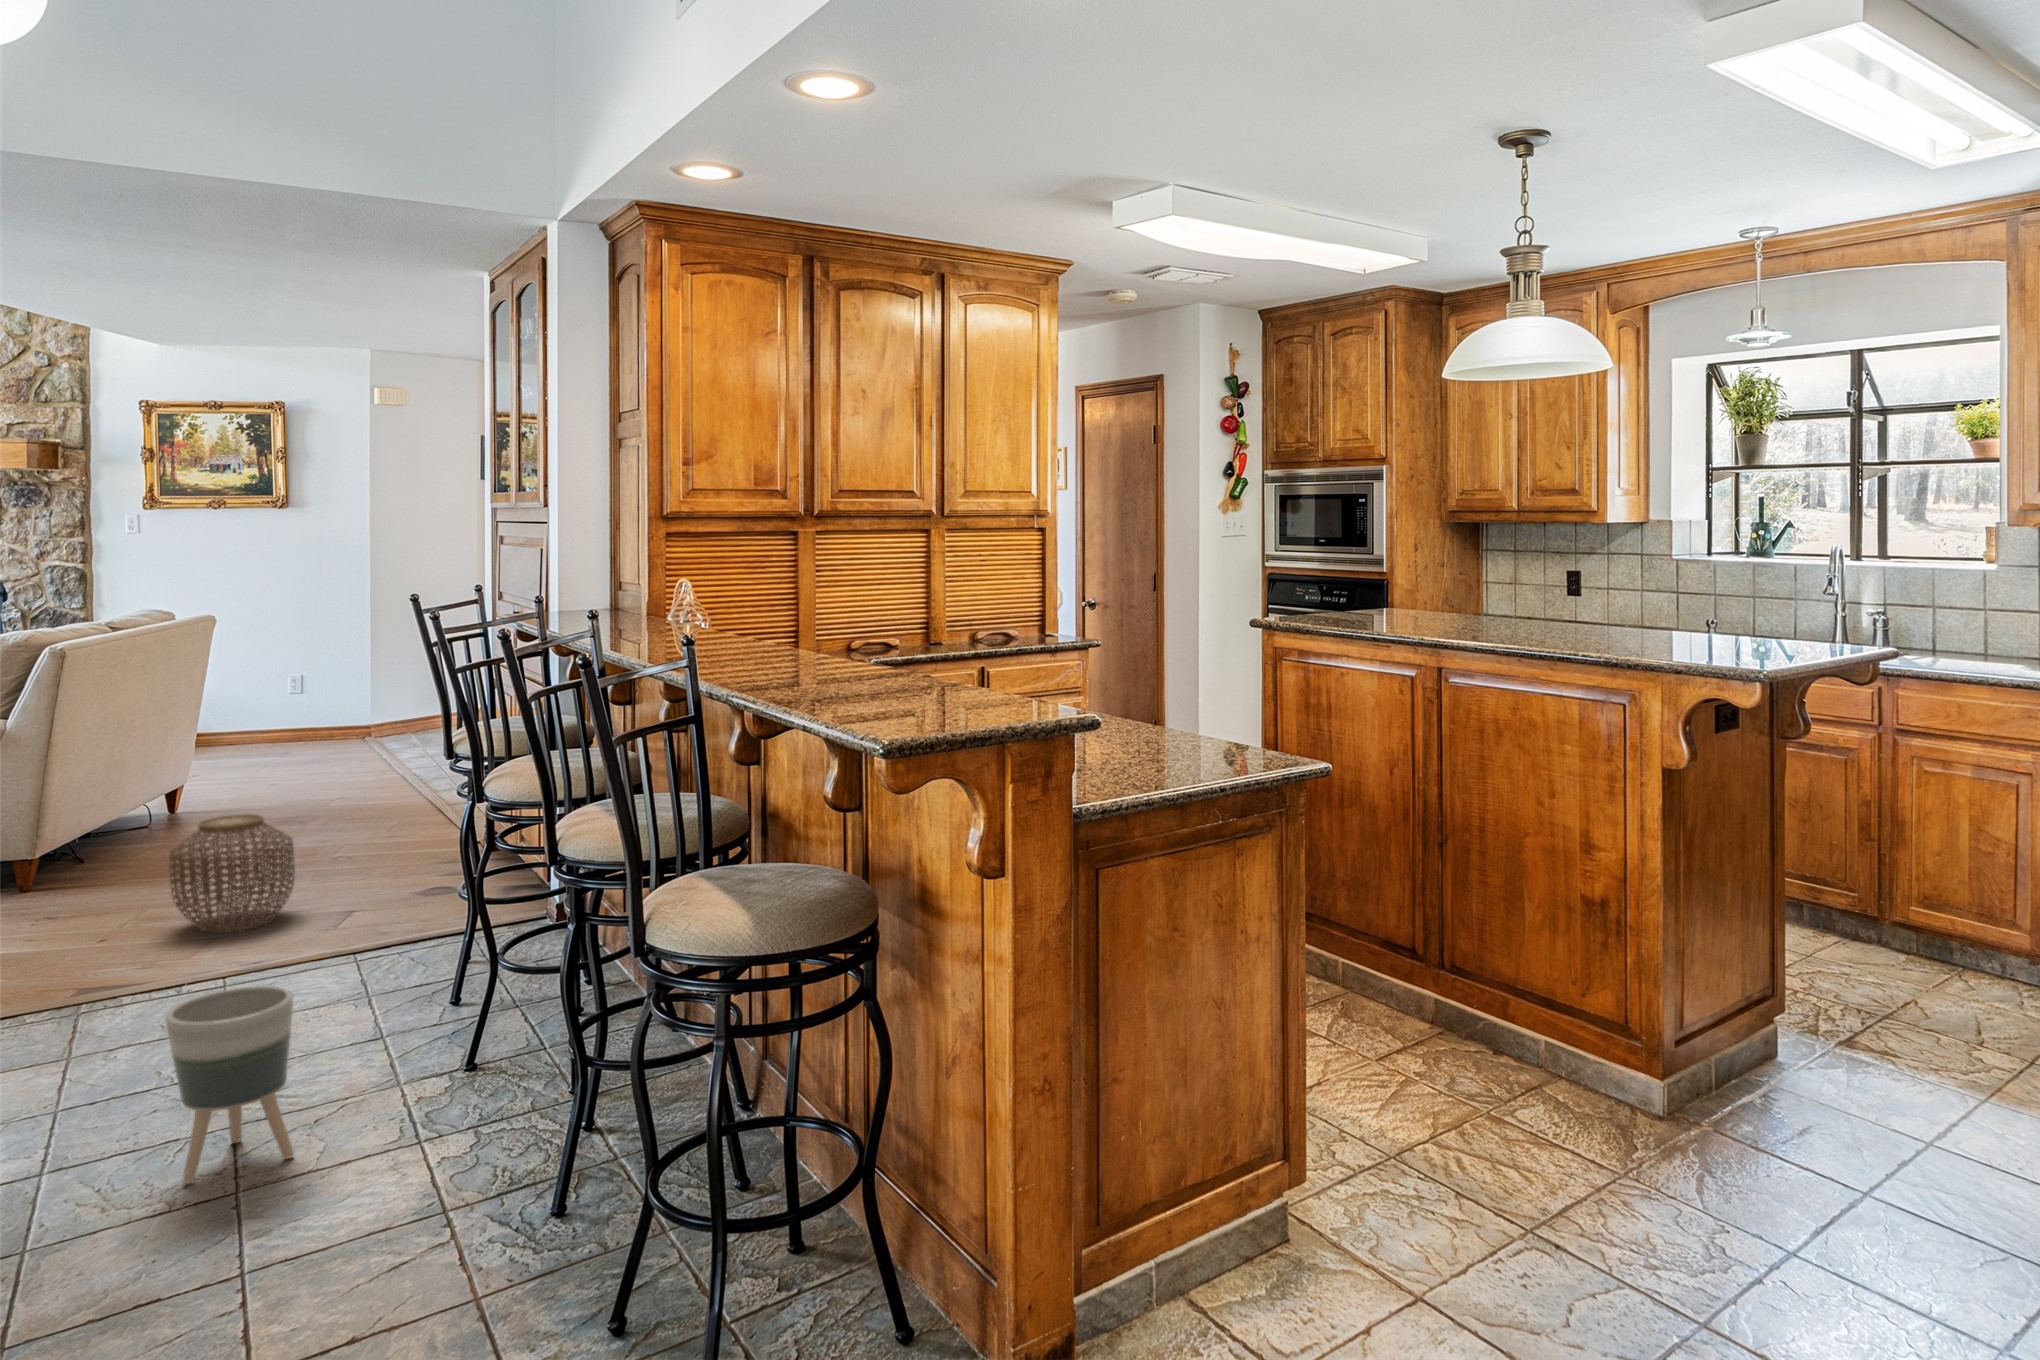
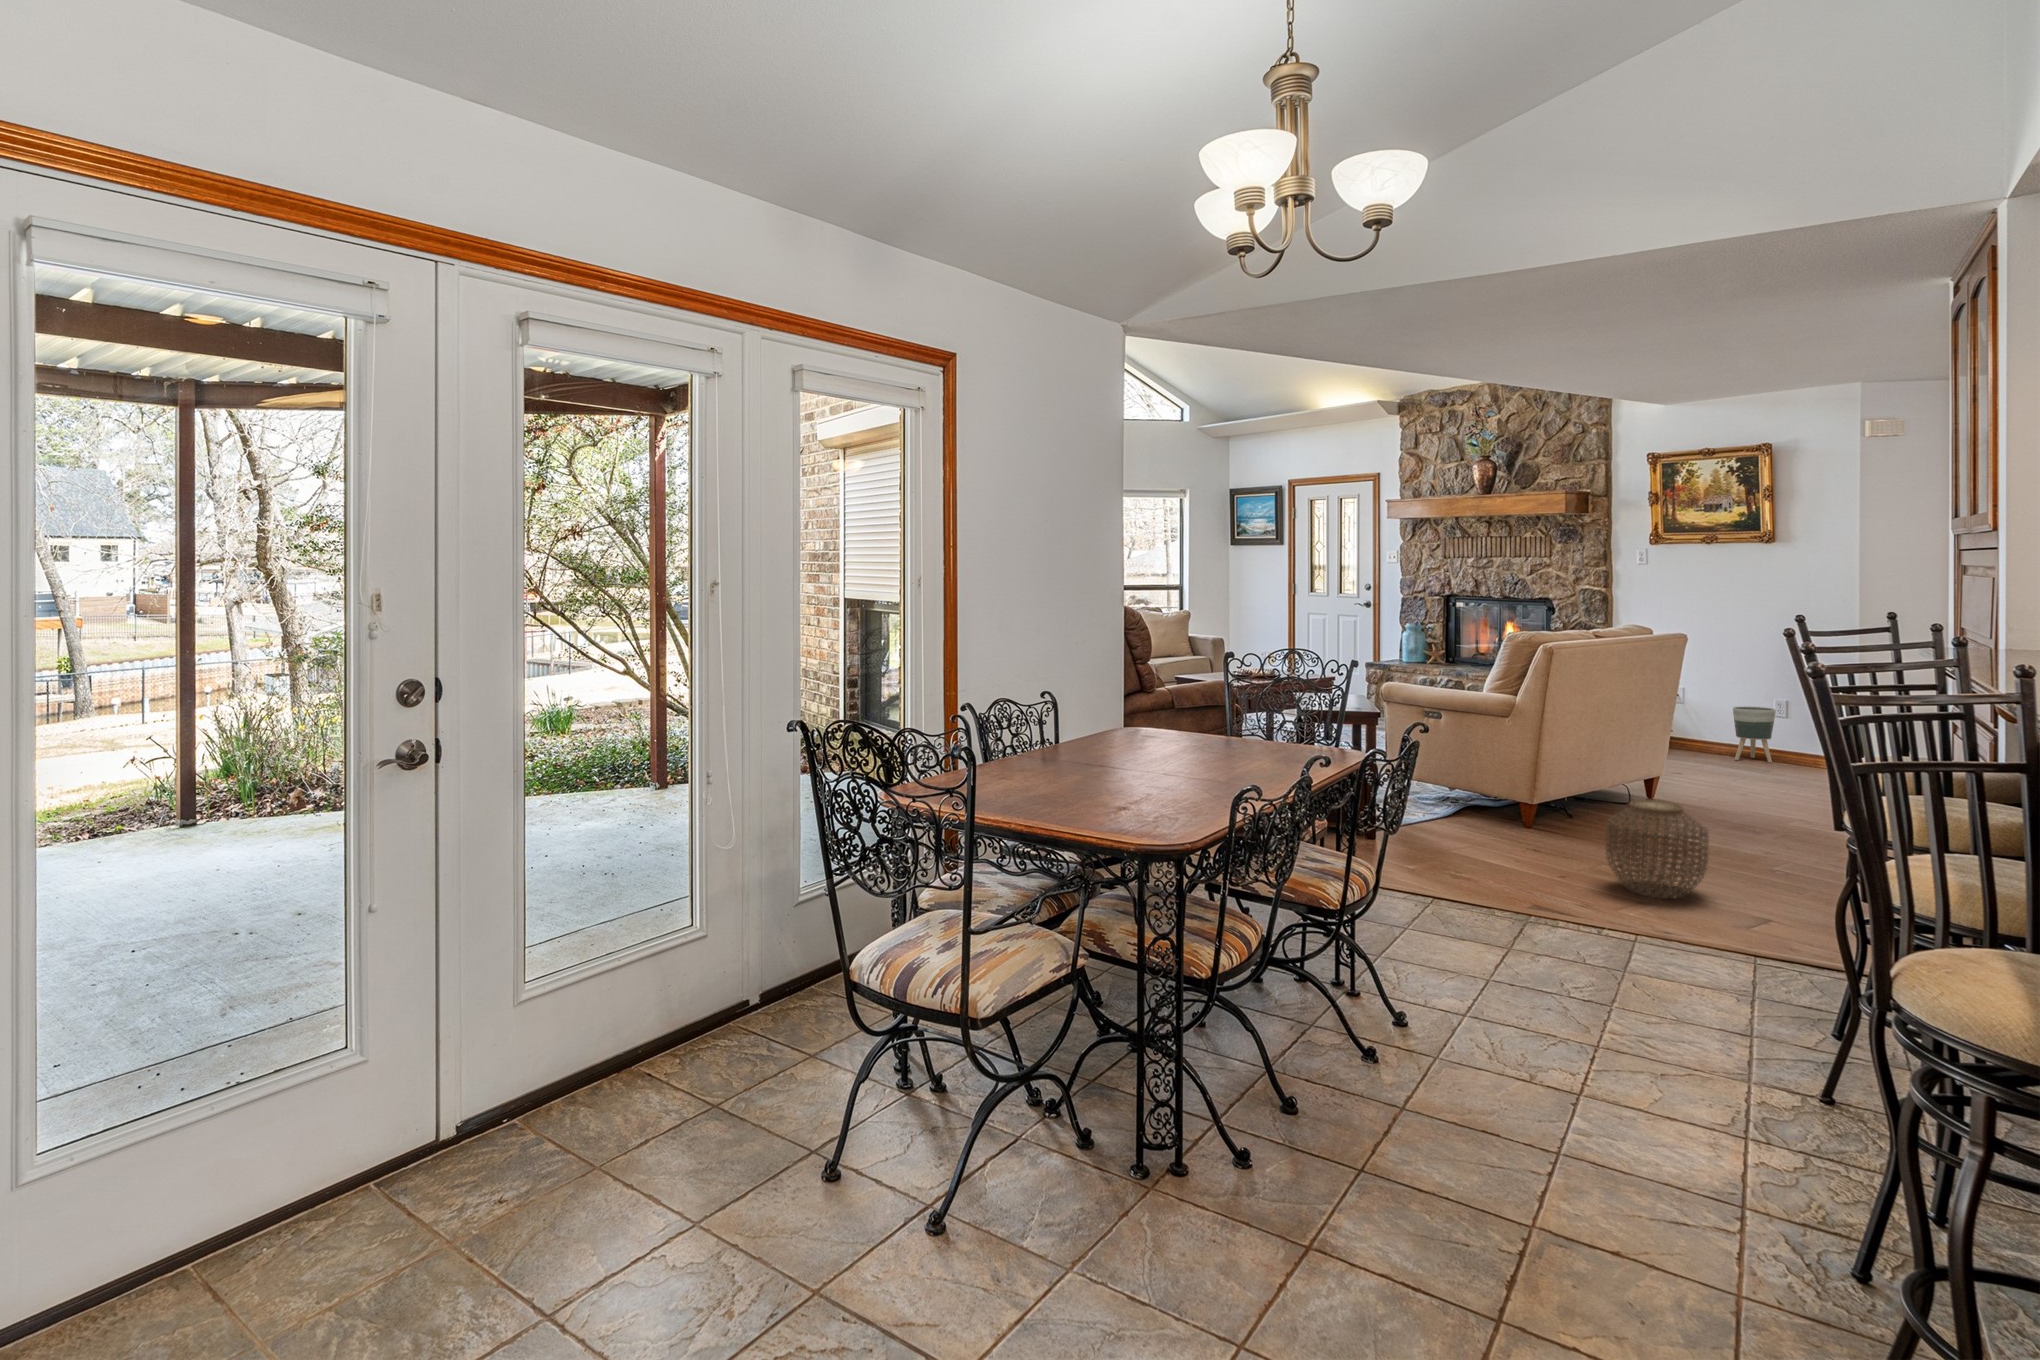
planter: present [165,986,294,1184] -> present [1733,707,1776,763]

